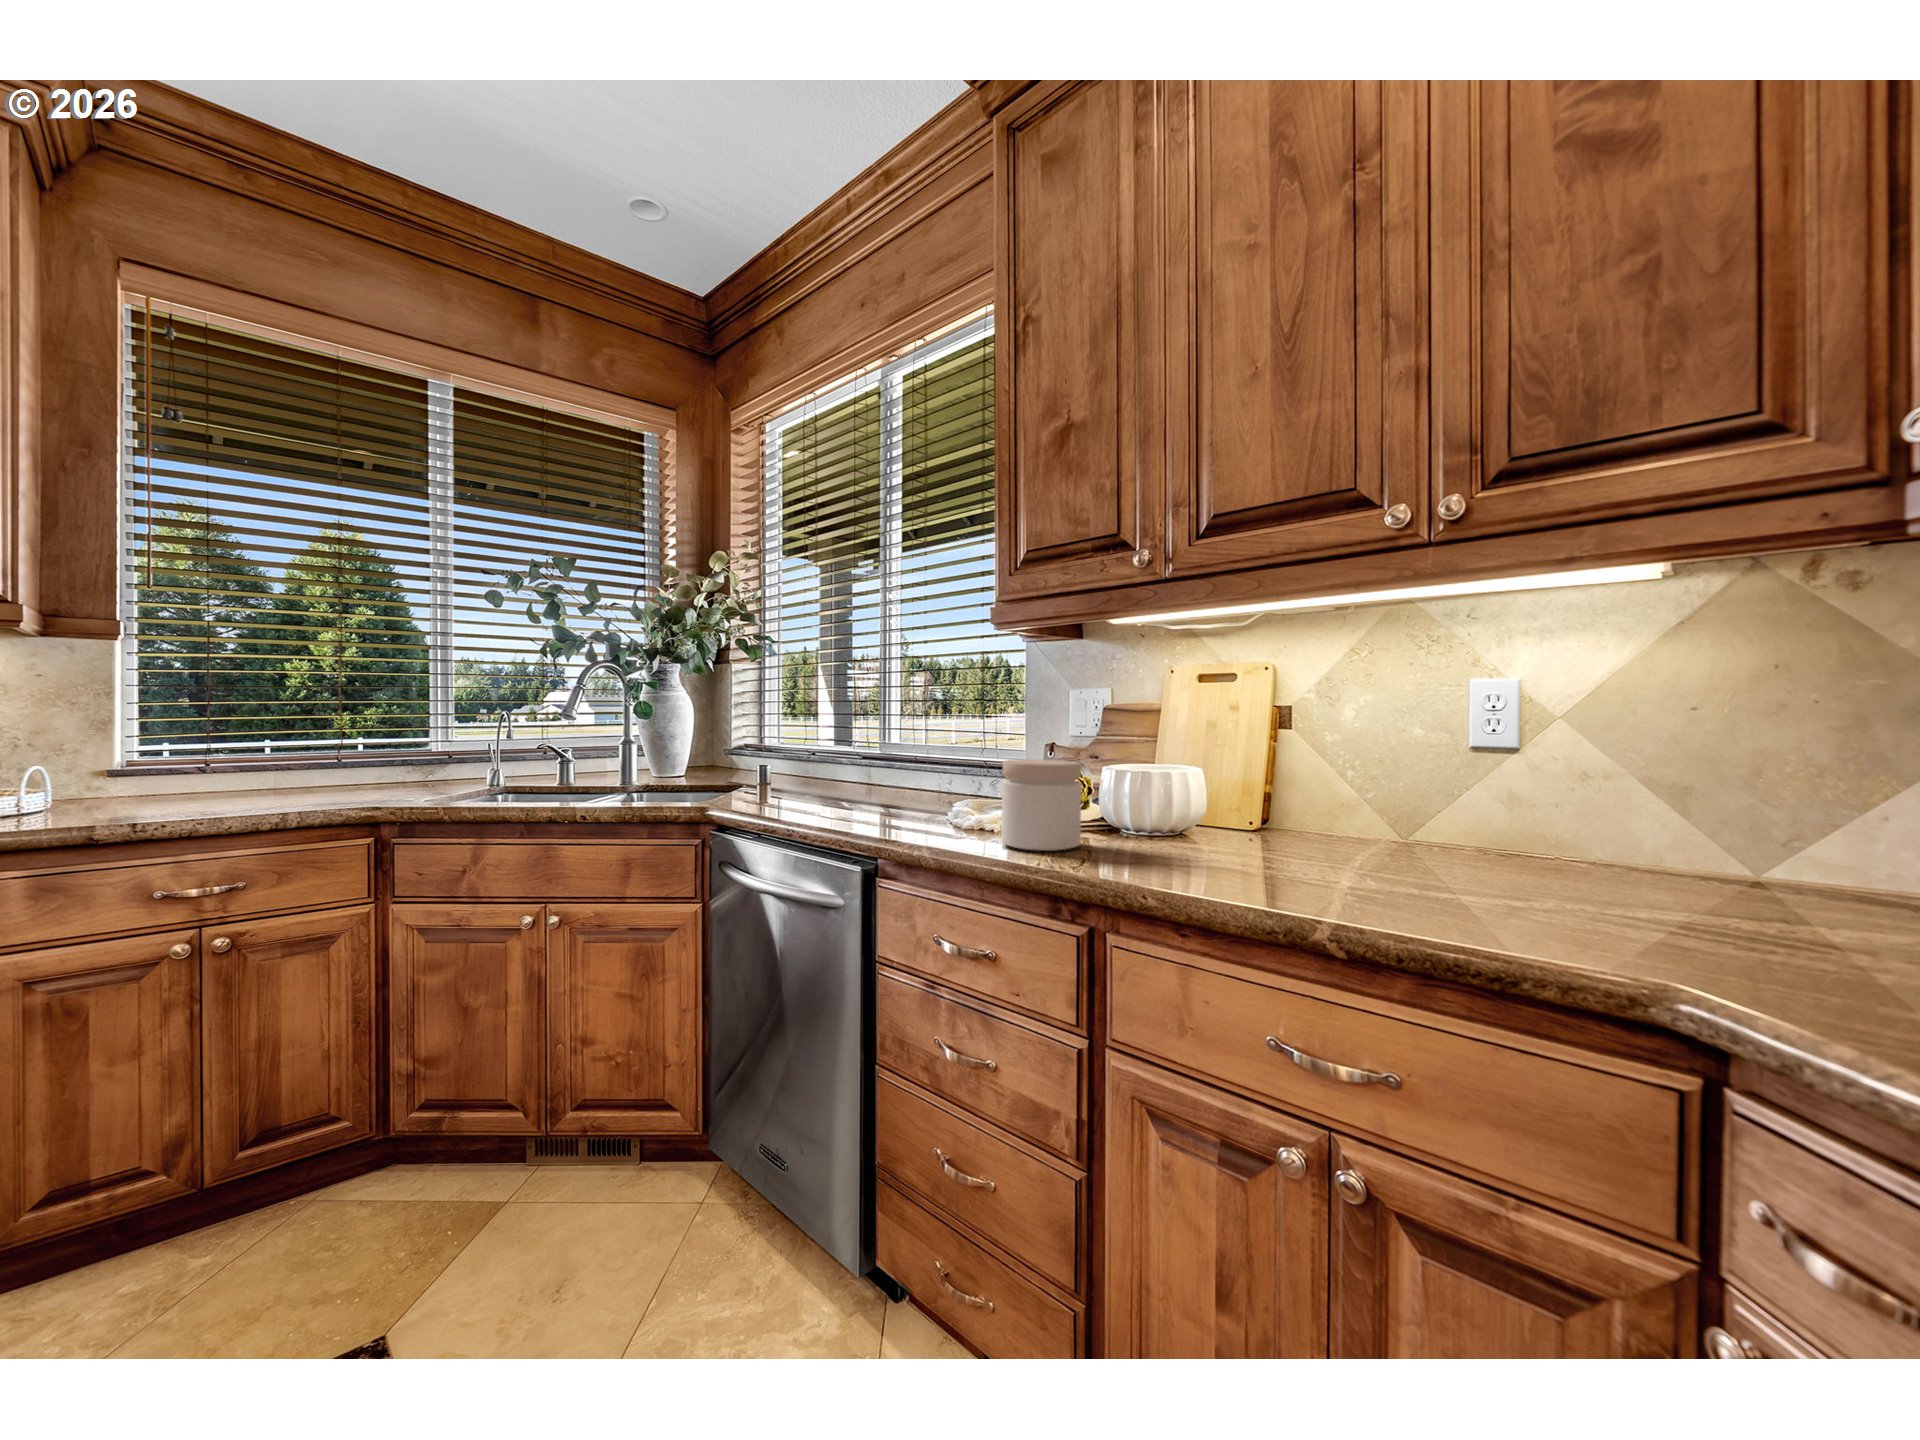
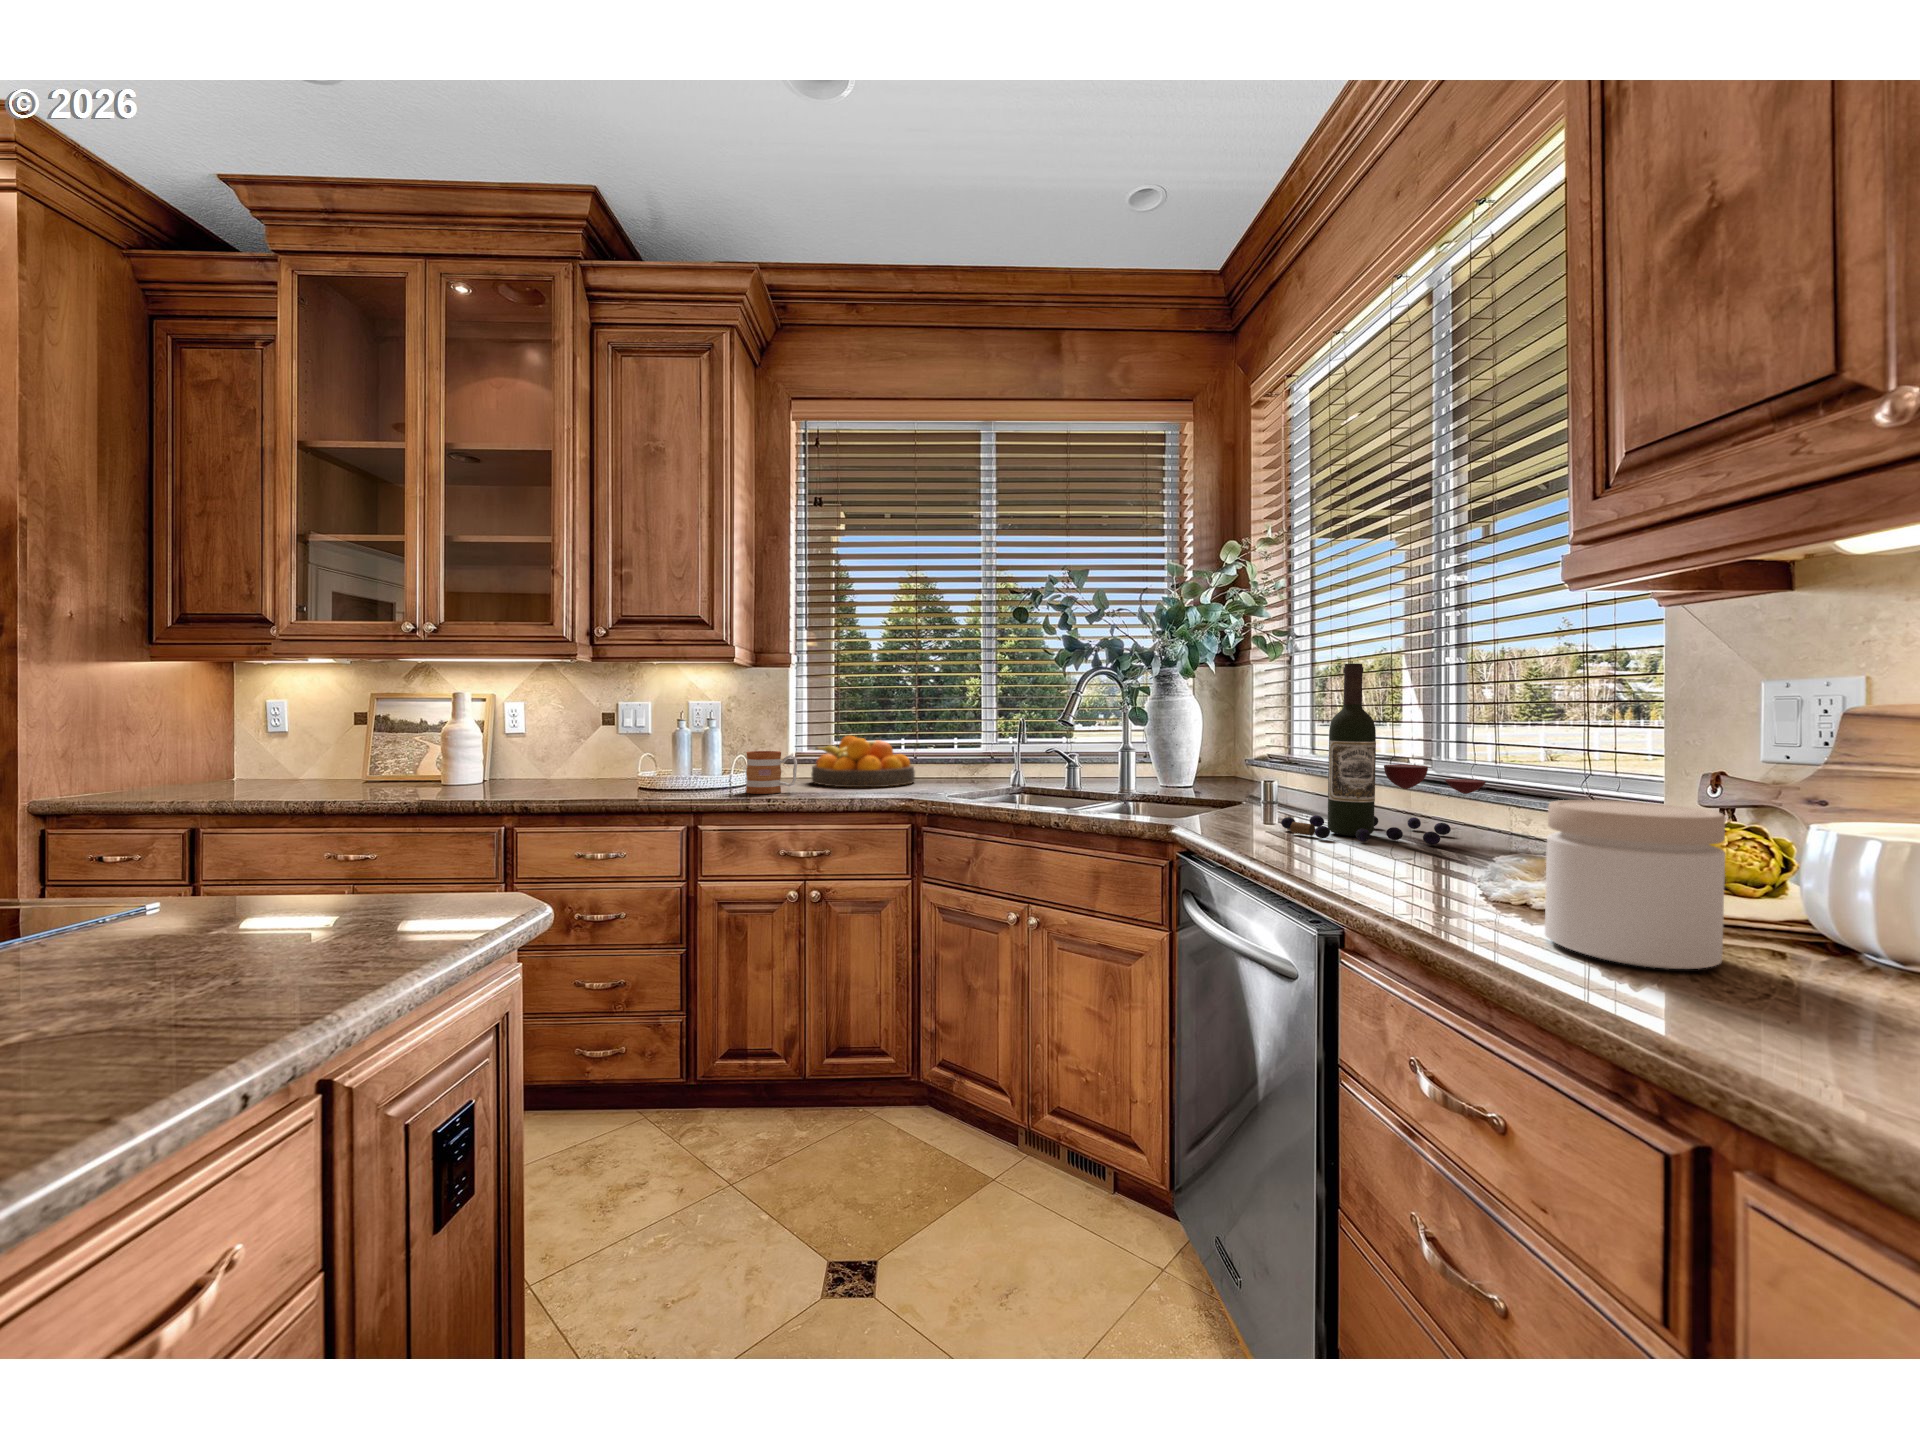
wine bottle: none [793,669,935,806] -> present [1281,663,1486,845]
fruit bowl: none [182,735,350,800] -> present [811,736,915,787]
mug: none [85,757,183,816] -> present [746,751,797,794]

